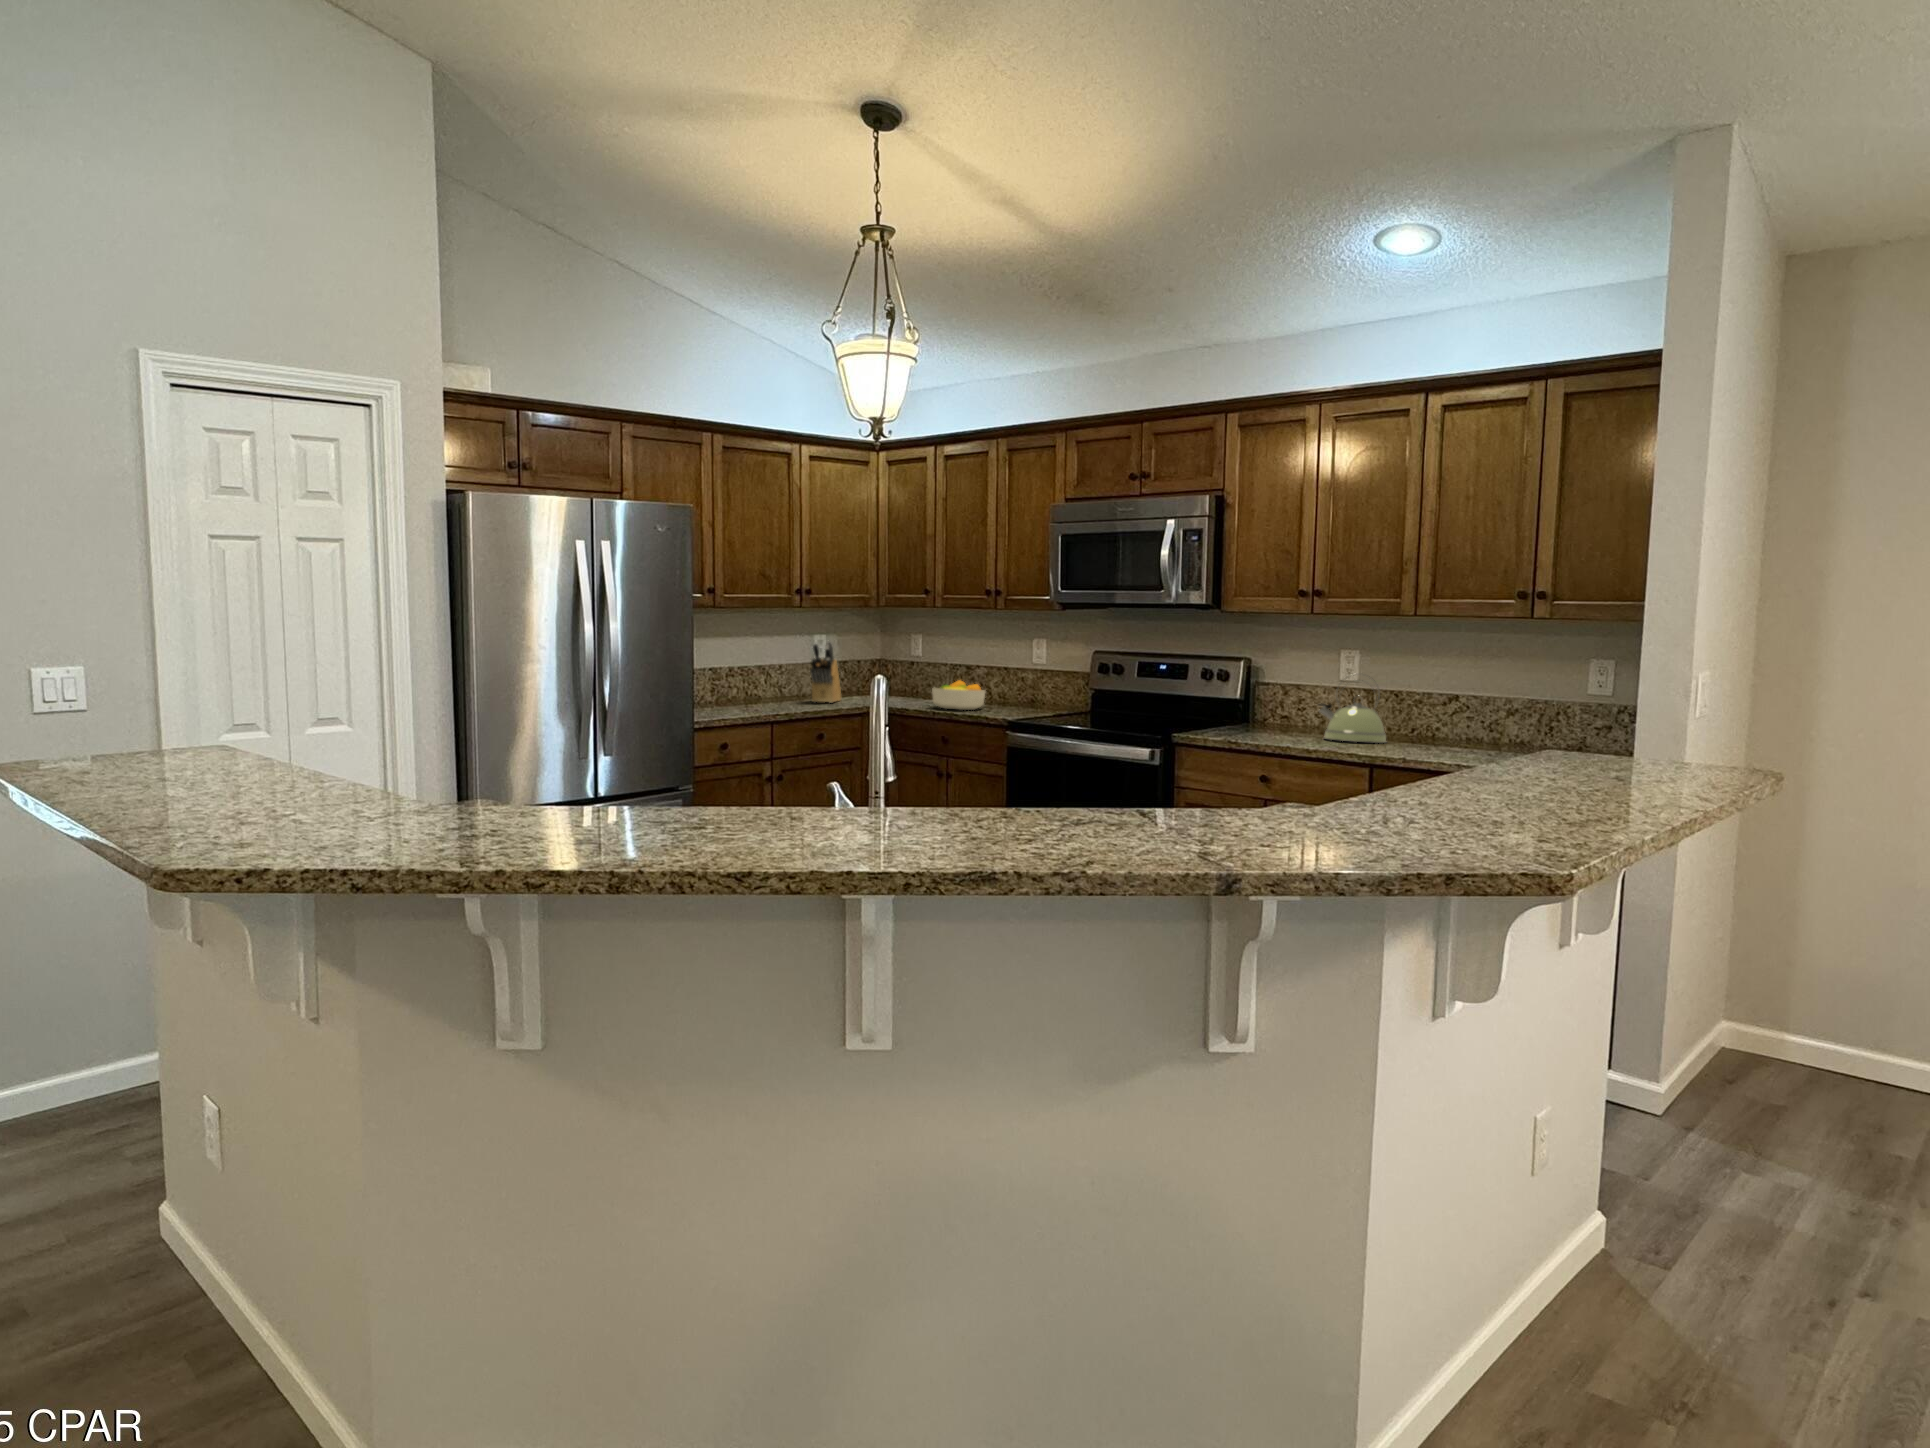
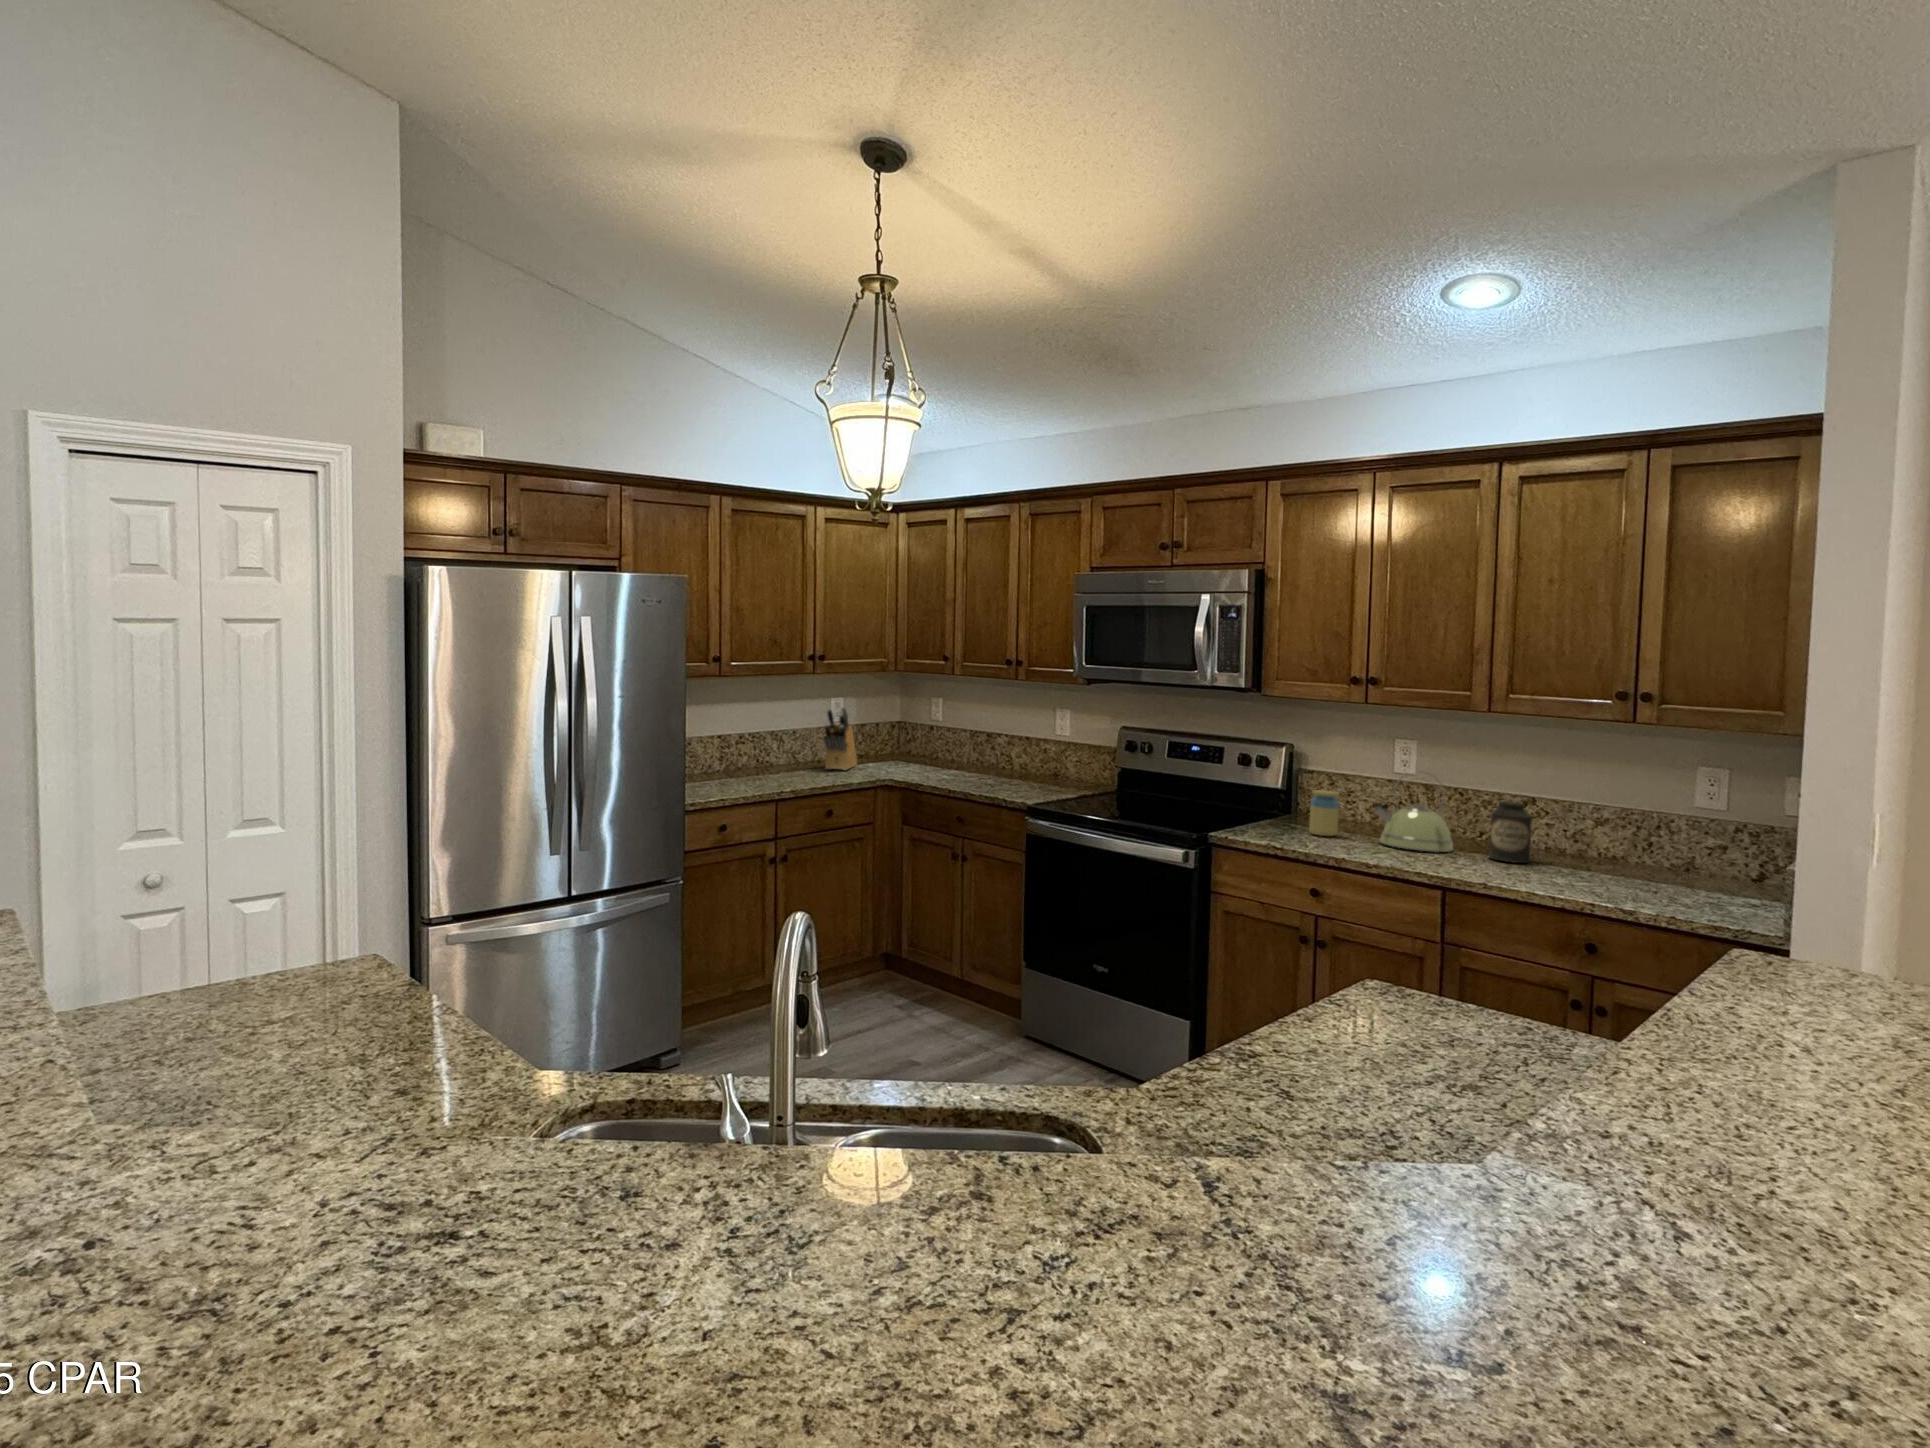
fruit bowl: present [932,680,986,710] -> none [948,750,1004,783]
jar: none [1263,696,1290,736] -> present [1309,790,1339,836]
canister: none [1414,696,1451,748] -> present [1489,801,1532,863]

